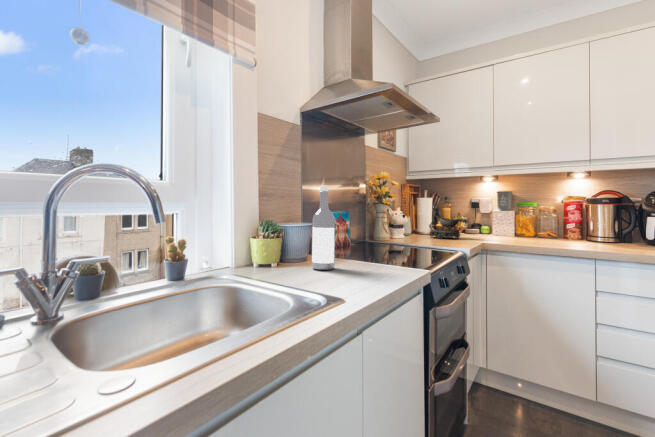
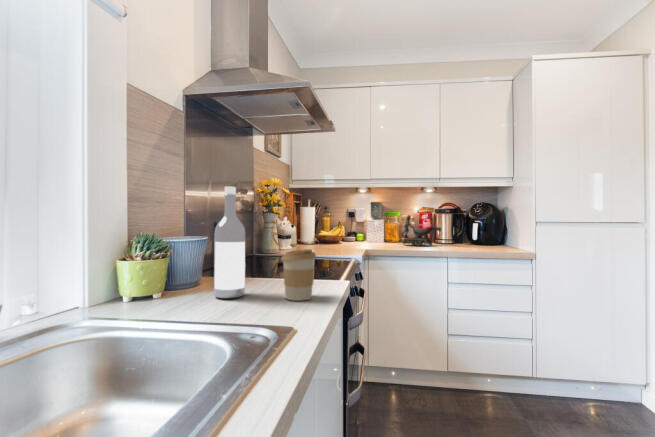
decorative bowl: present [429,206,468,239] -> present [401,215,441,246]
coffee cup: none [359,235,388,276] -> present [282,249,316,301]

